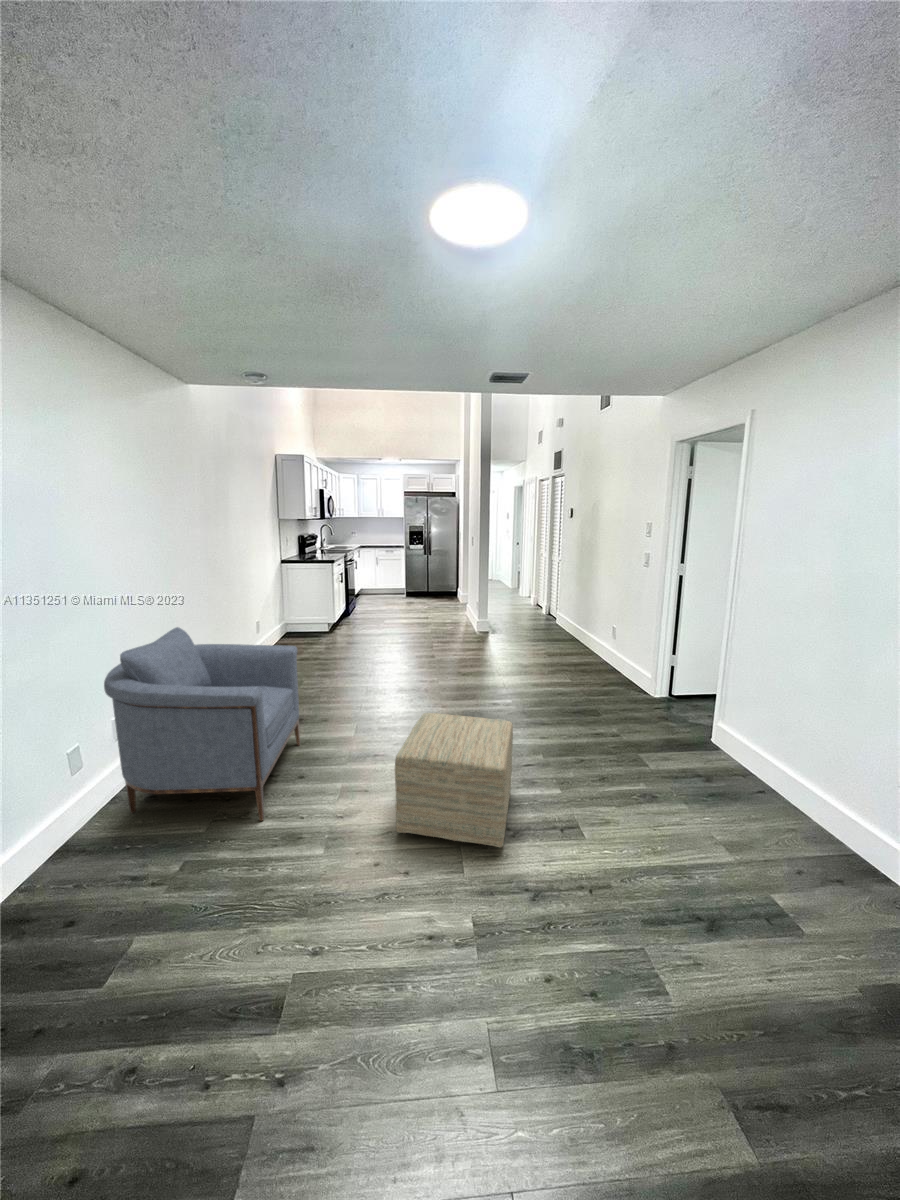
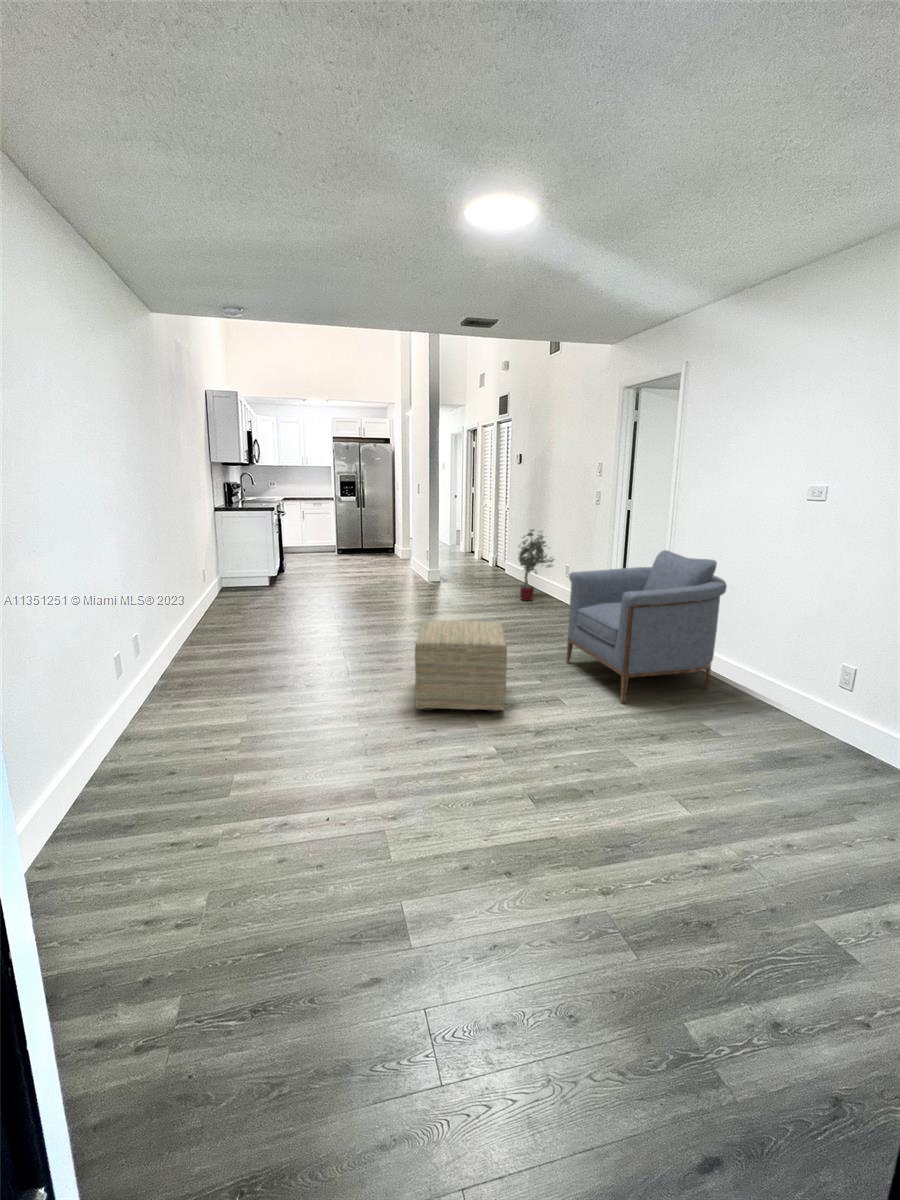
potted tree: none [559,587,602,659] -> present [518,530,554,601]
armchair: present [104,627,300,821] -> present [566,550,727,704]

